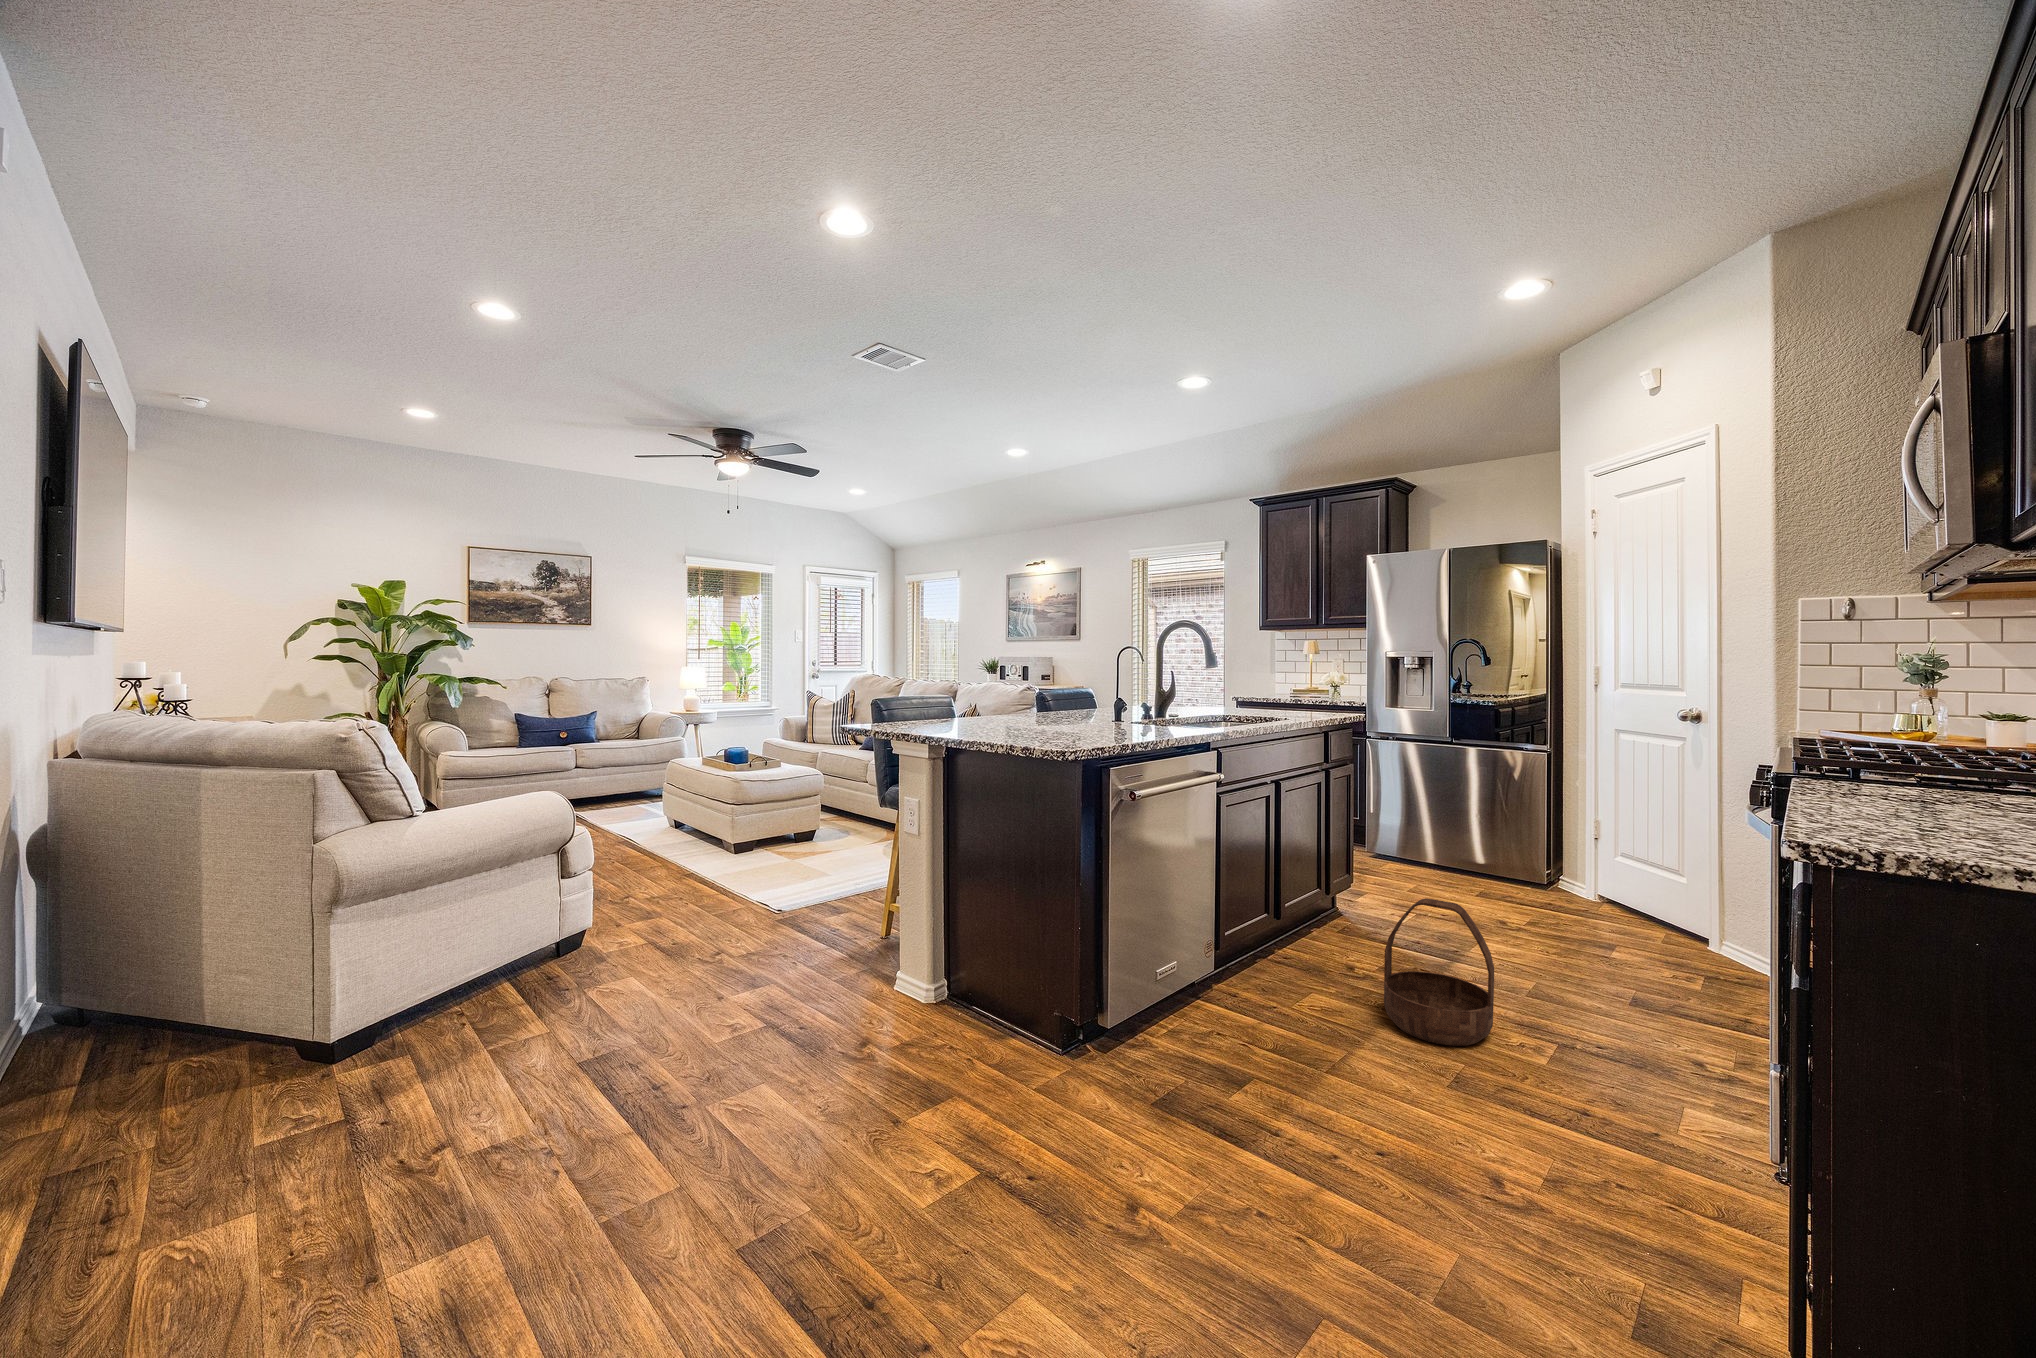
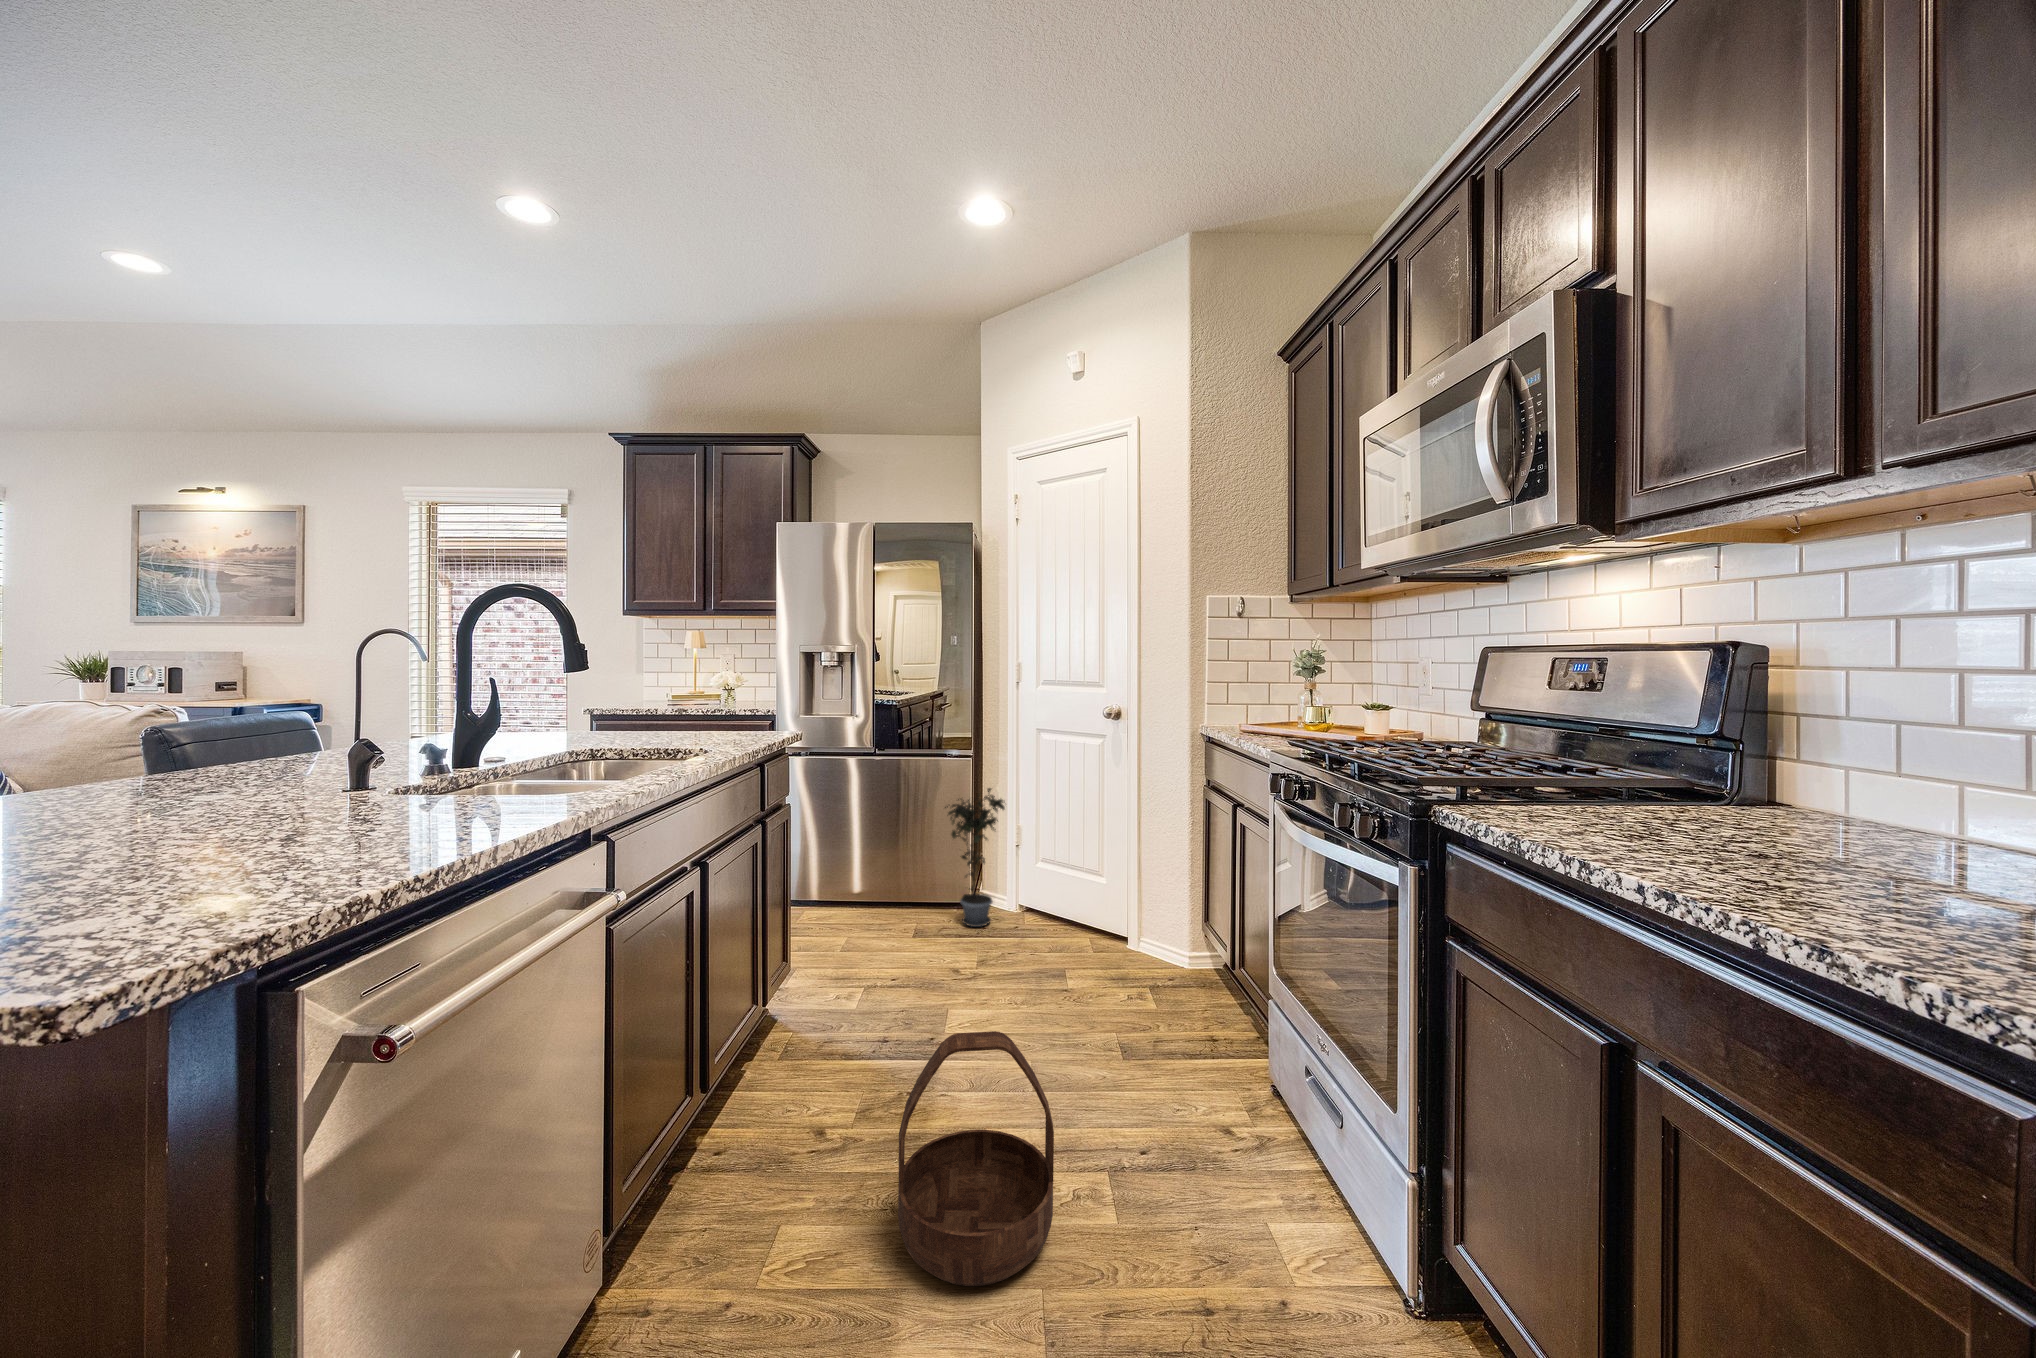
potted plant: none [1508,780,1582,905] -> present [945,788,1005,927]

